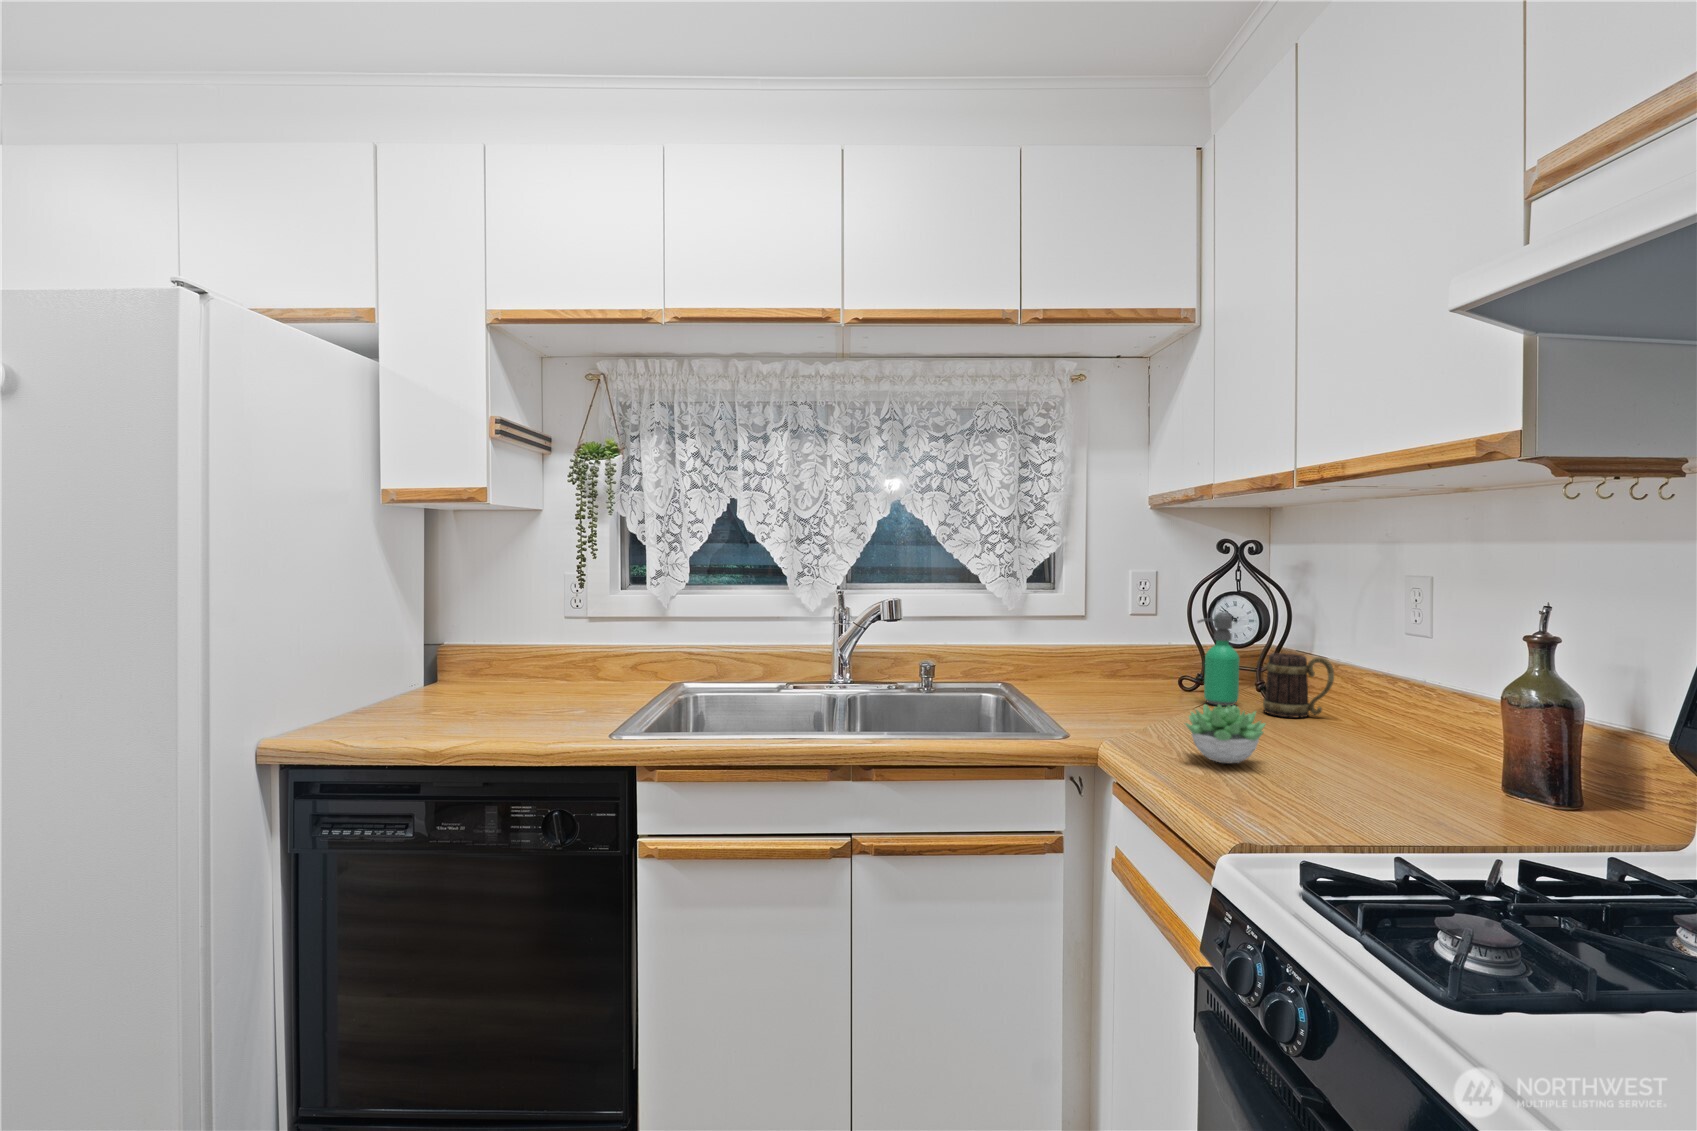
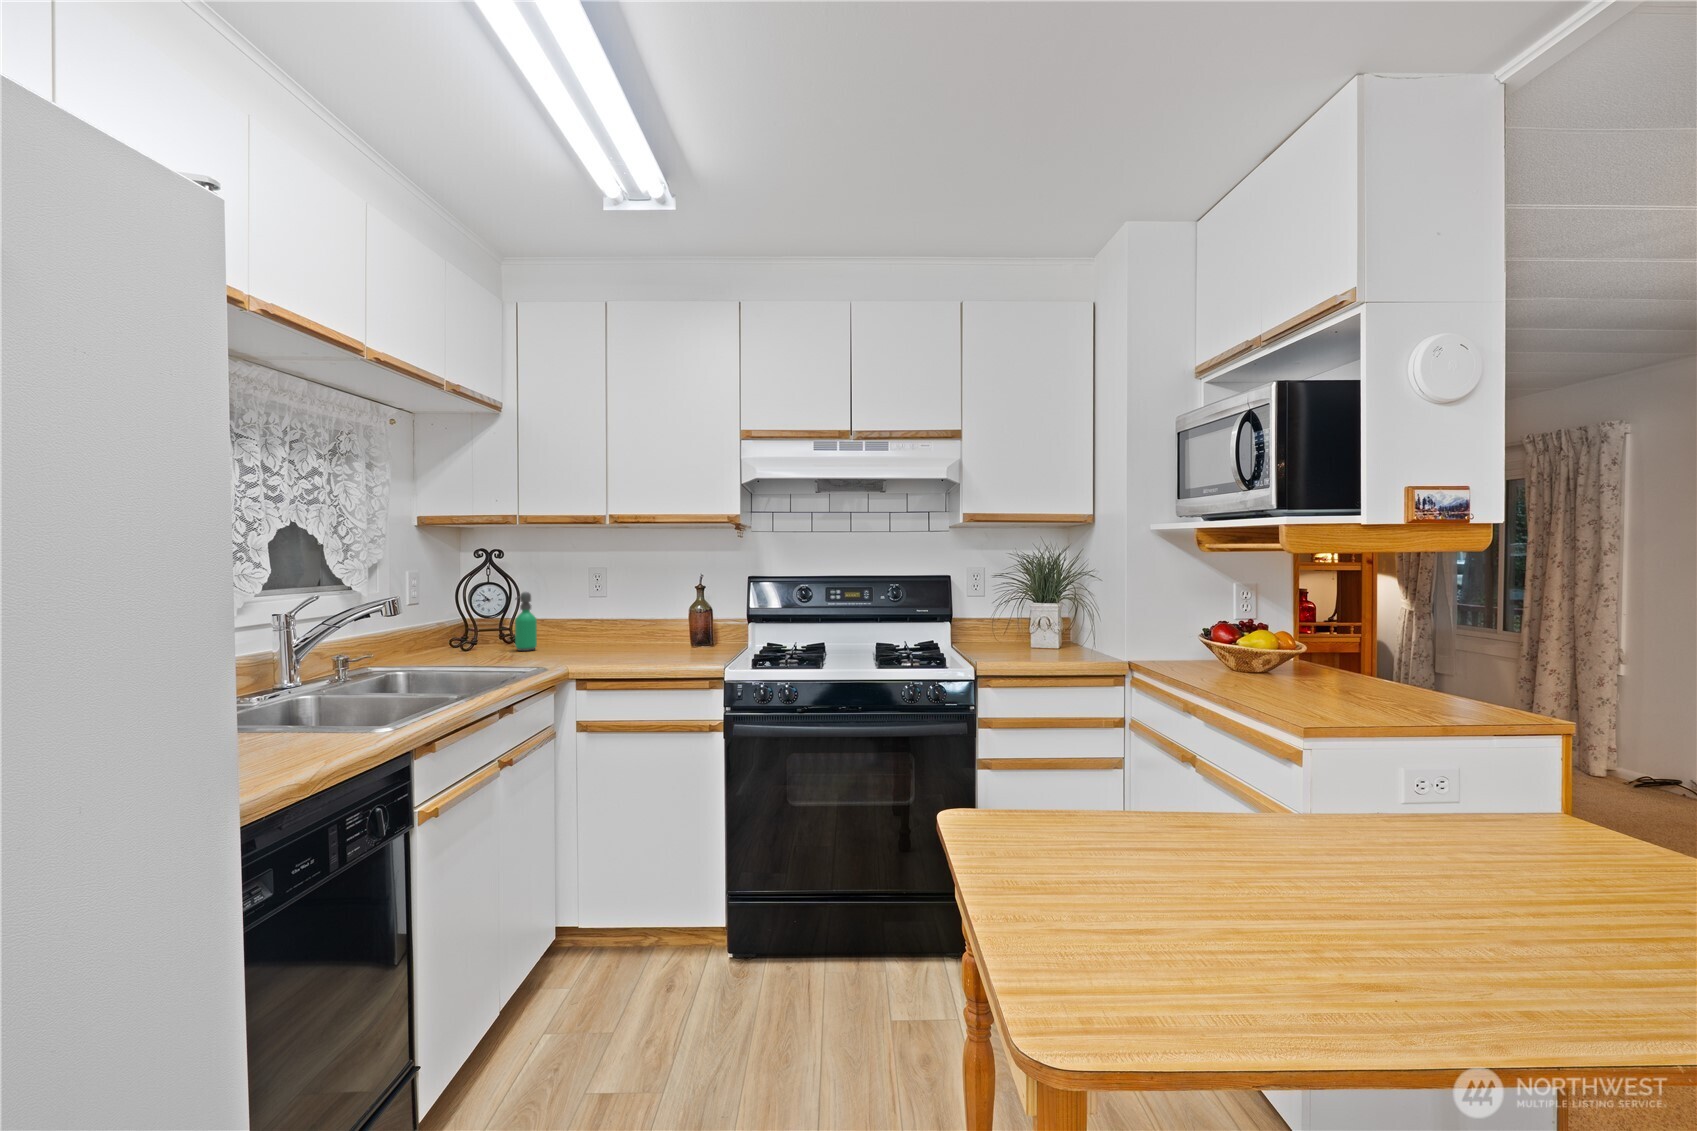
mug: present [1263,653,1334,718] -> none [554,612,590,649]
succulent plant: present [1186,704,1265,763] -> none [597,632,643,663]

